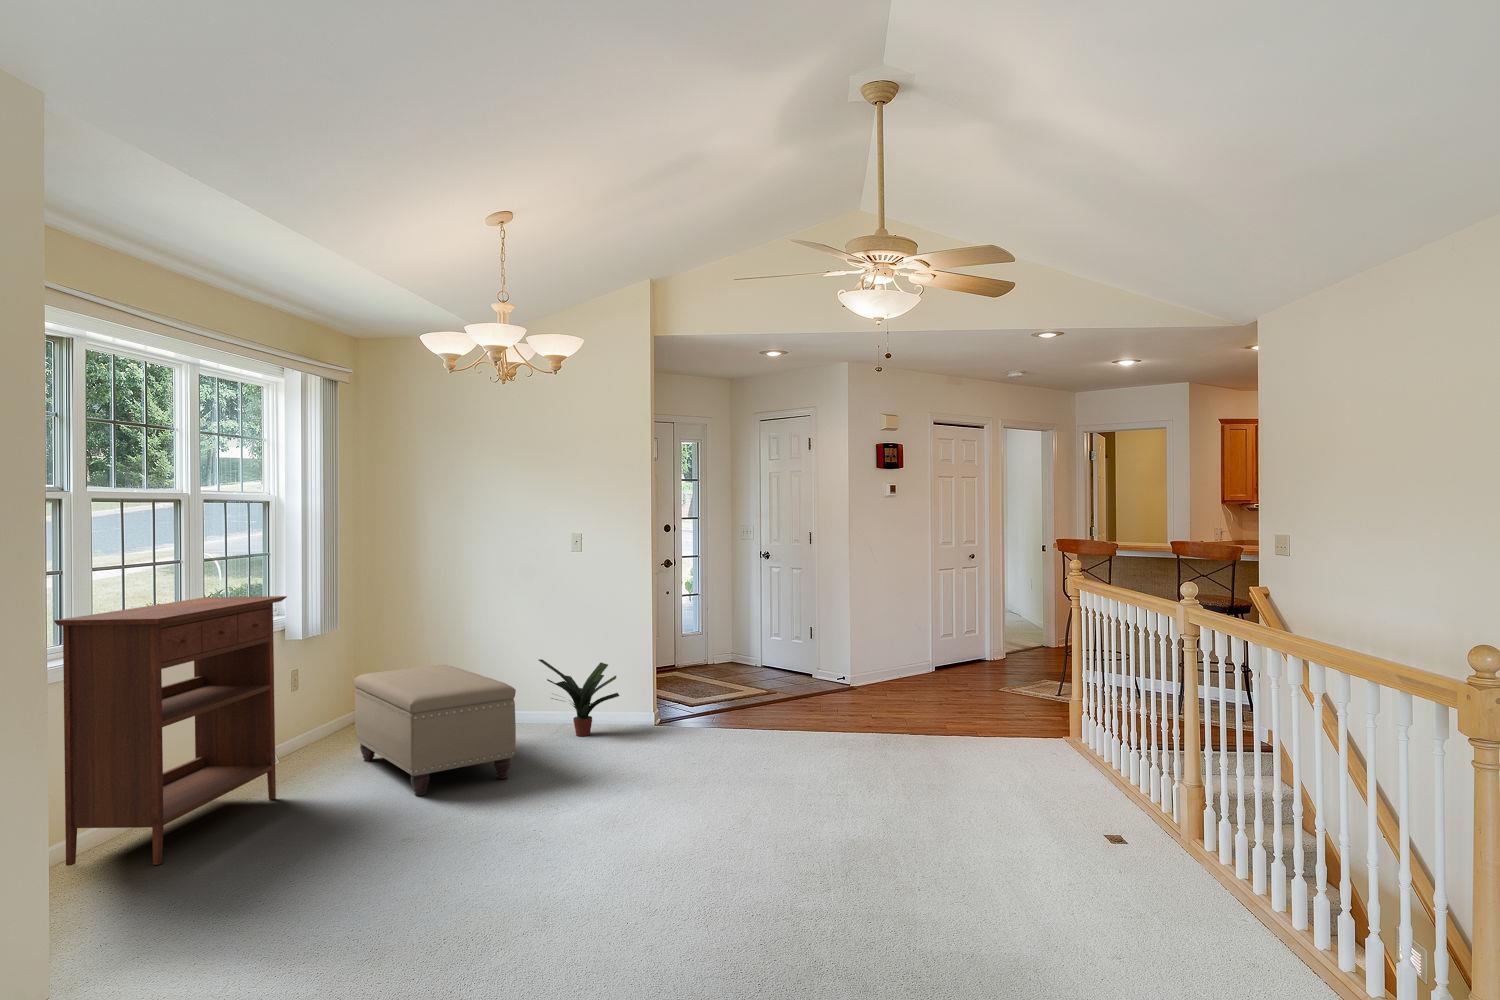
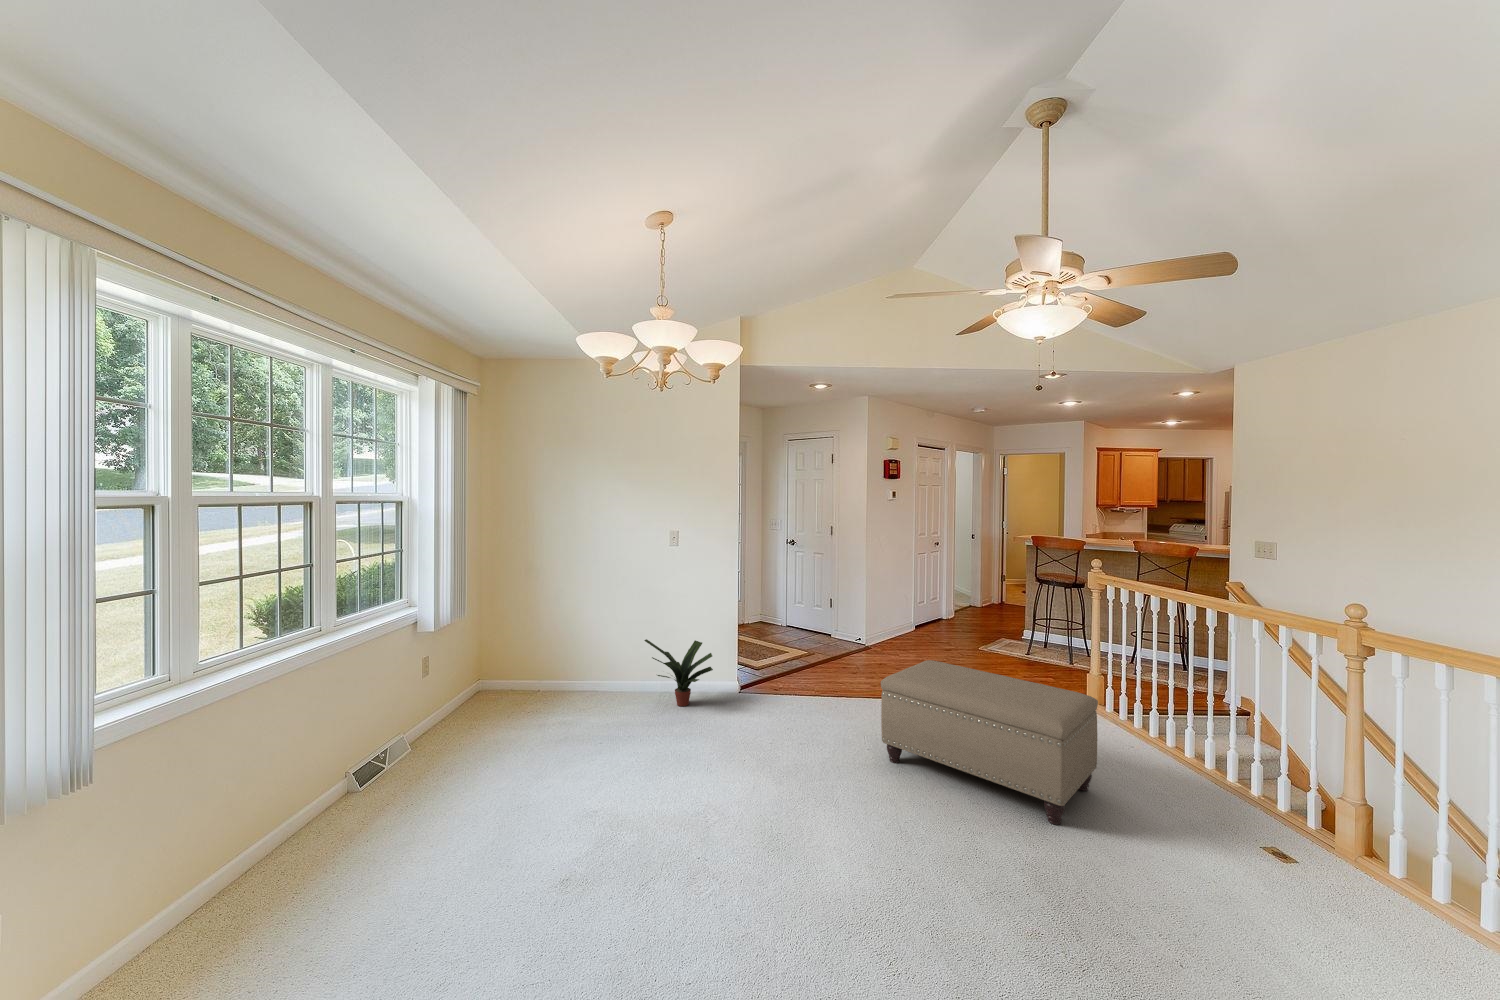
console table: present [54,596,287,866] -> none [136,602,426,957]
ottoman: present [354,665,516,796] -> present [881,660,1098,825]

